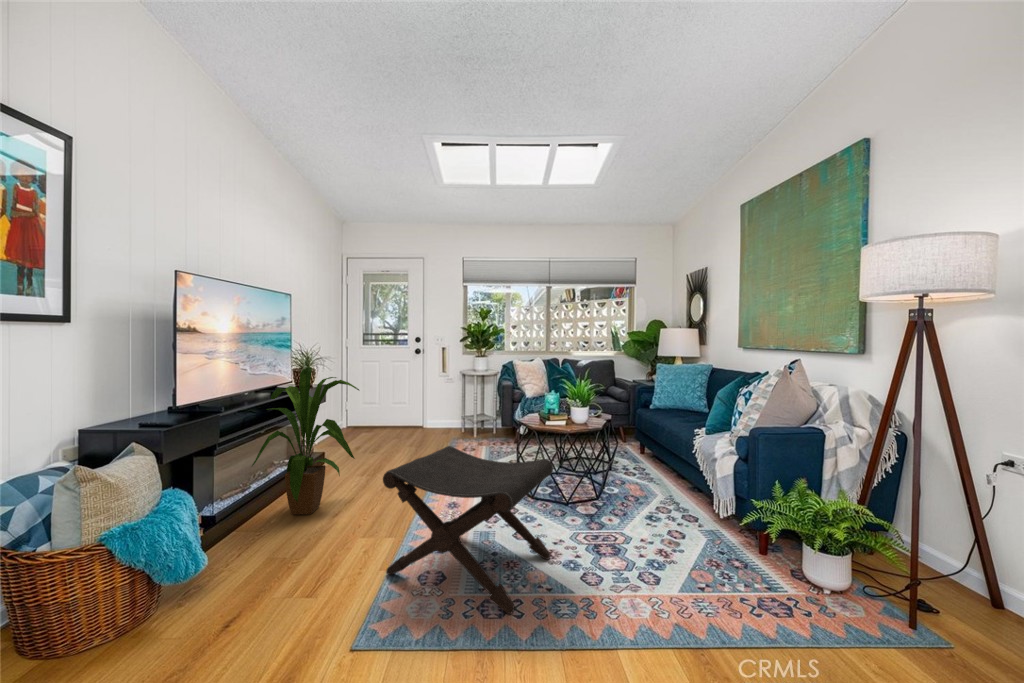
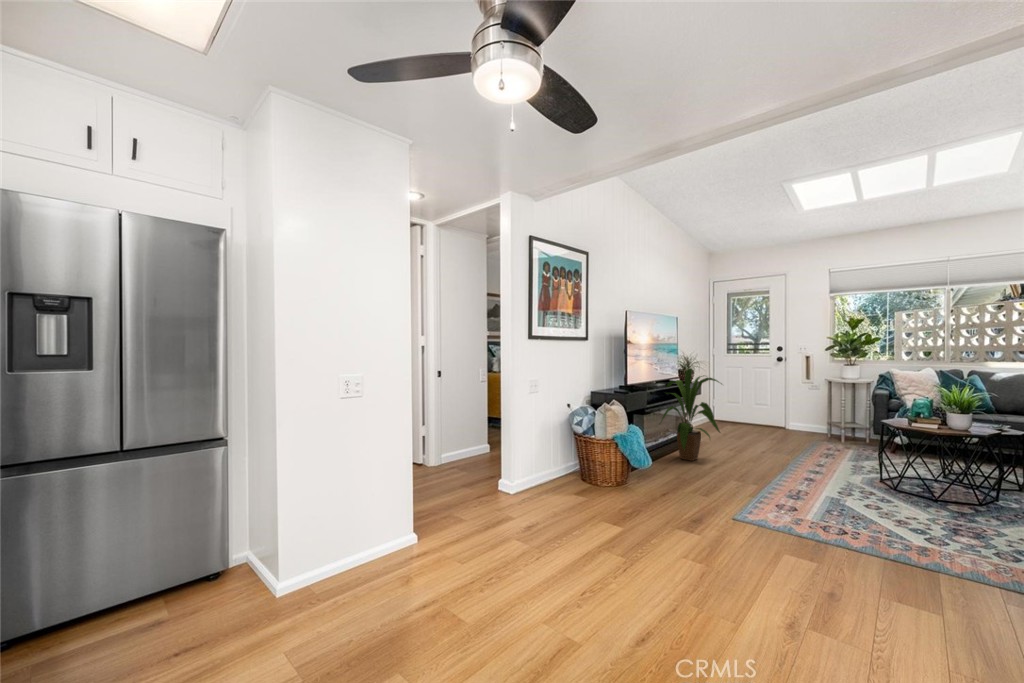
footstool: present [383,446,553,614] -> none [739,428,880,529]

